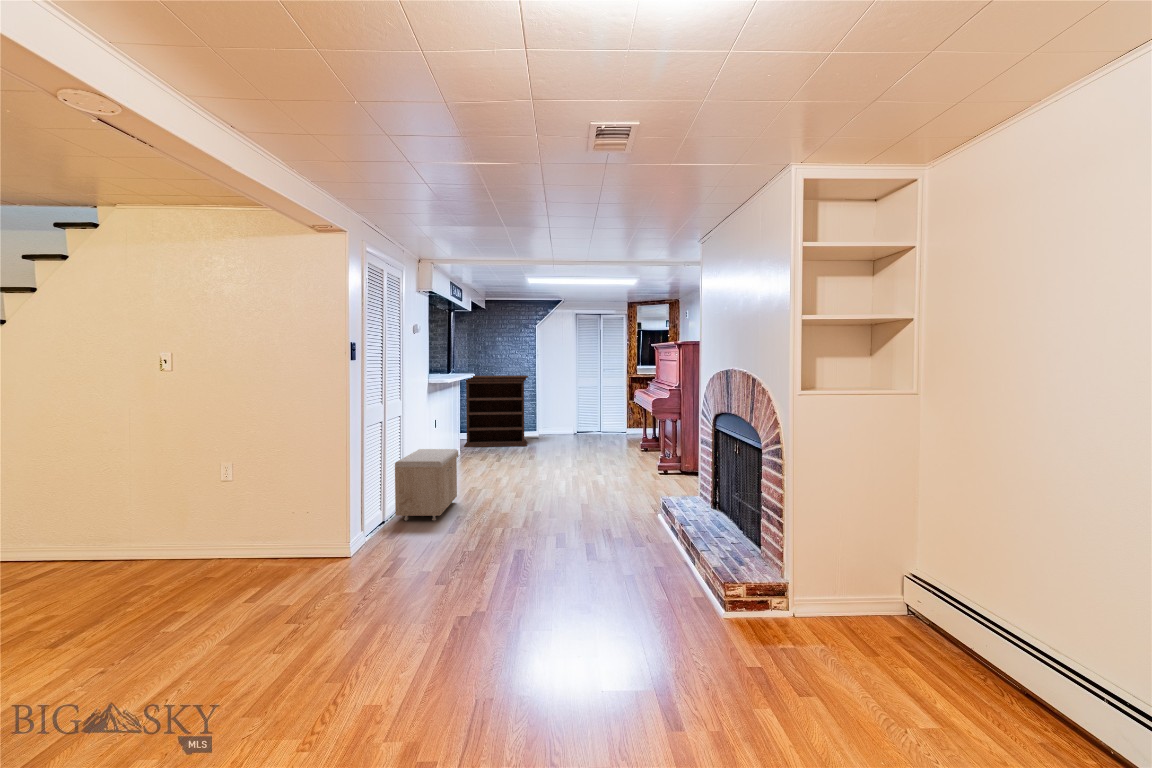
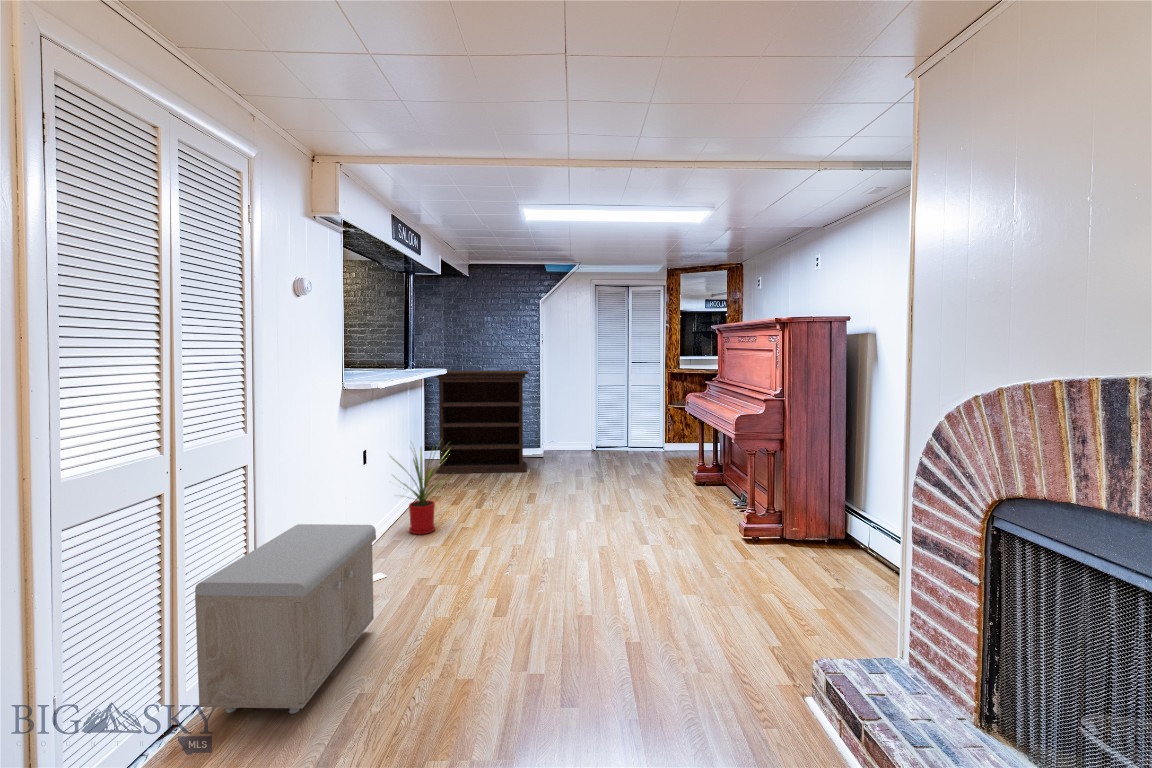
house plant: none [445,416,485,473] -> present [392,448,446,534]

